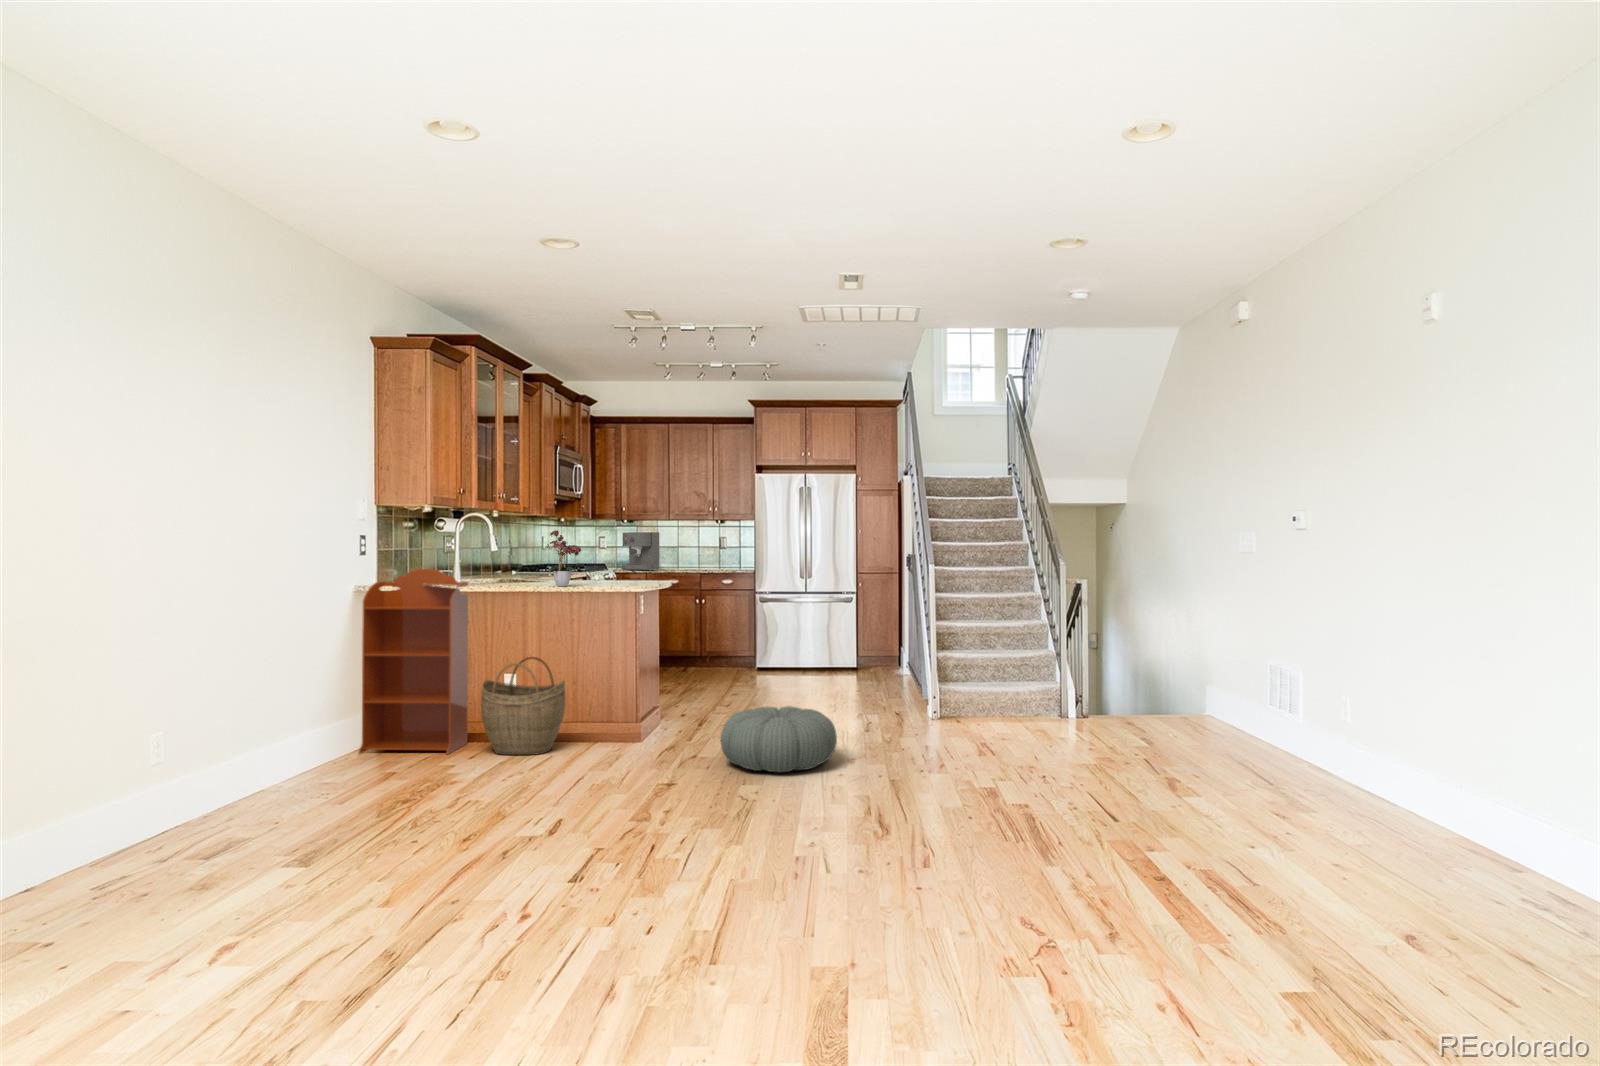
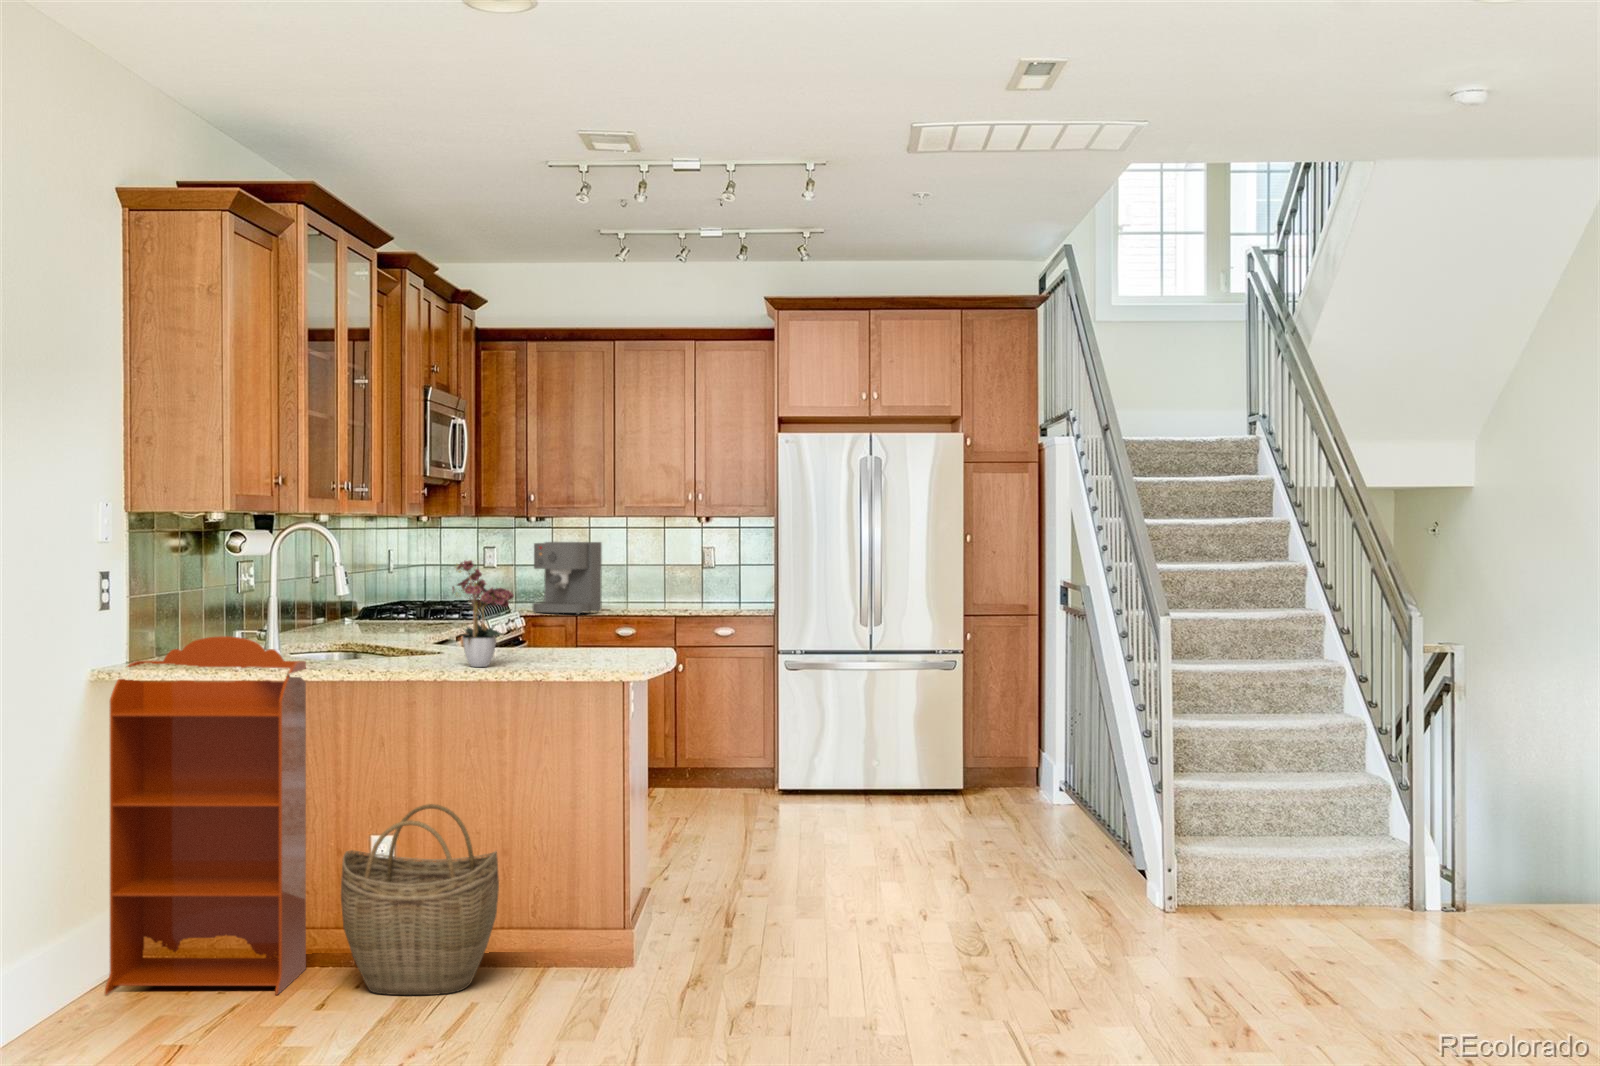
pouf: present [721,706,837,772] -> none [812,899,1029,1031]

